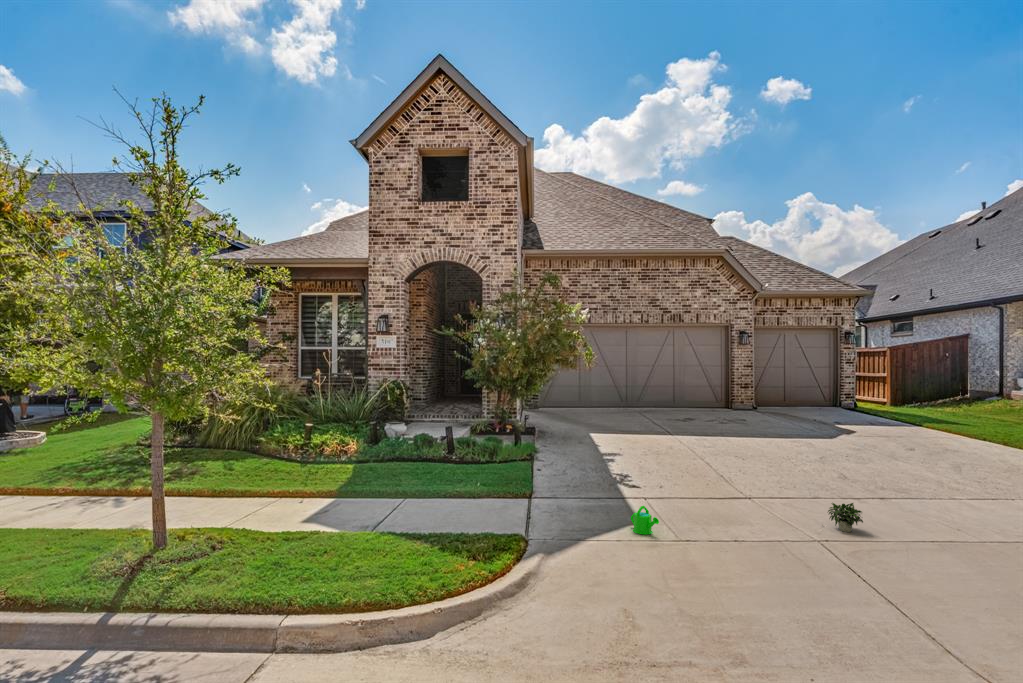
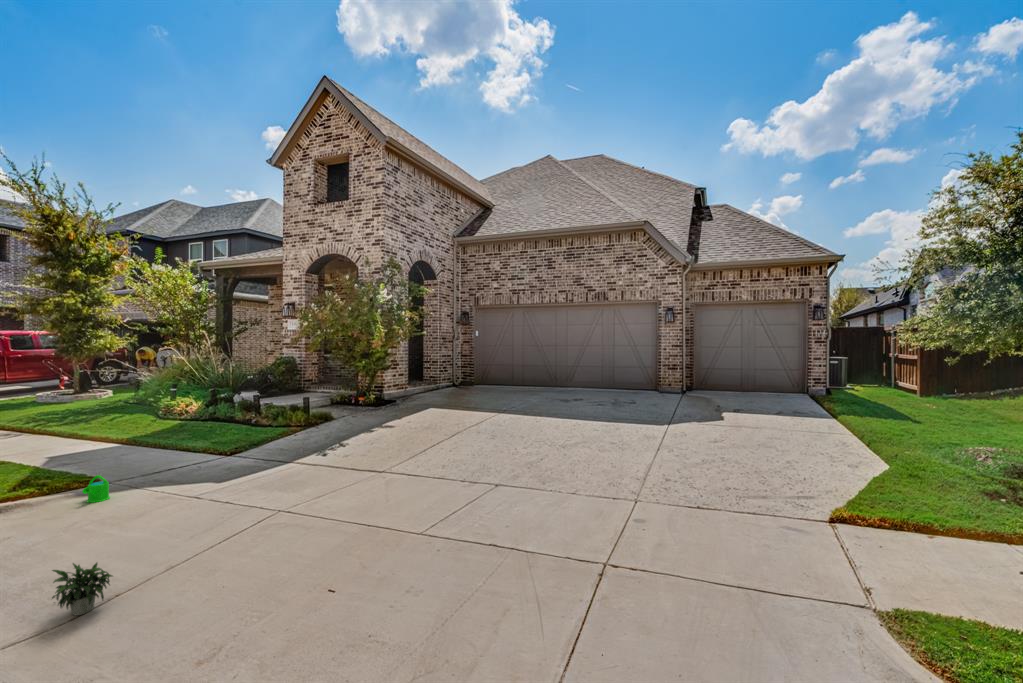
potted plant: present [822,503,863,532] -> present [52,562,113,615]

